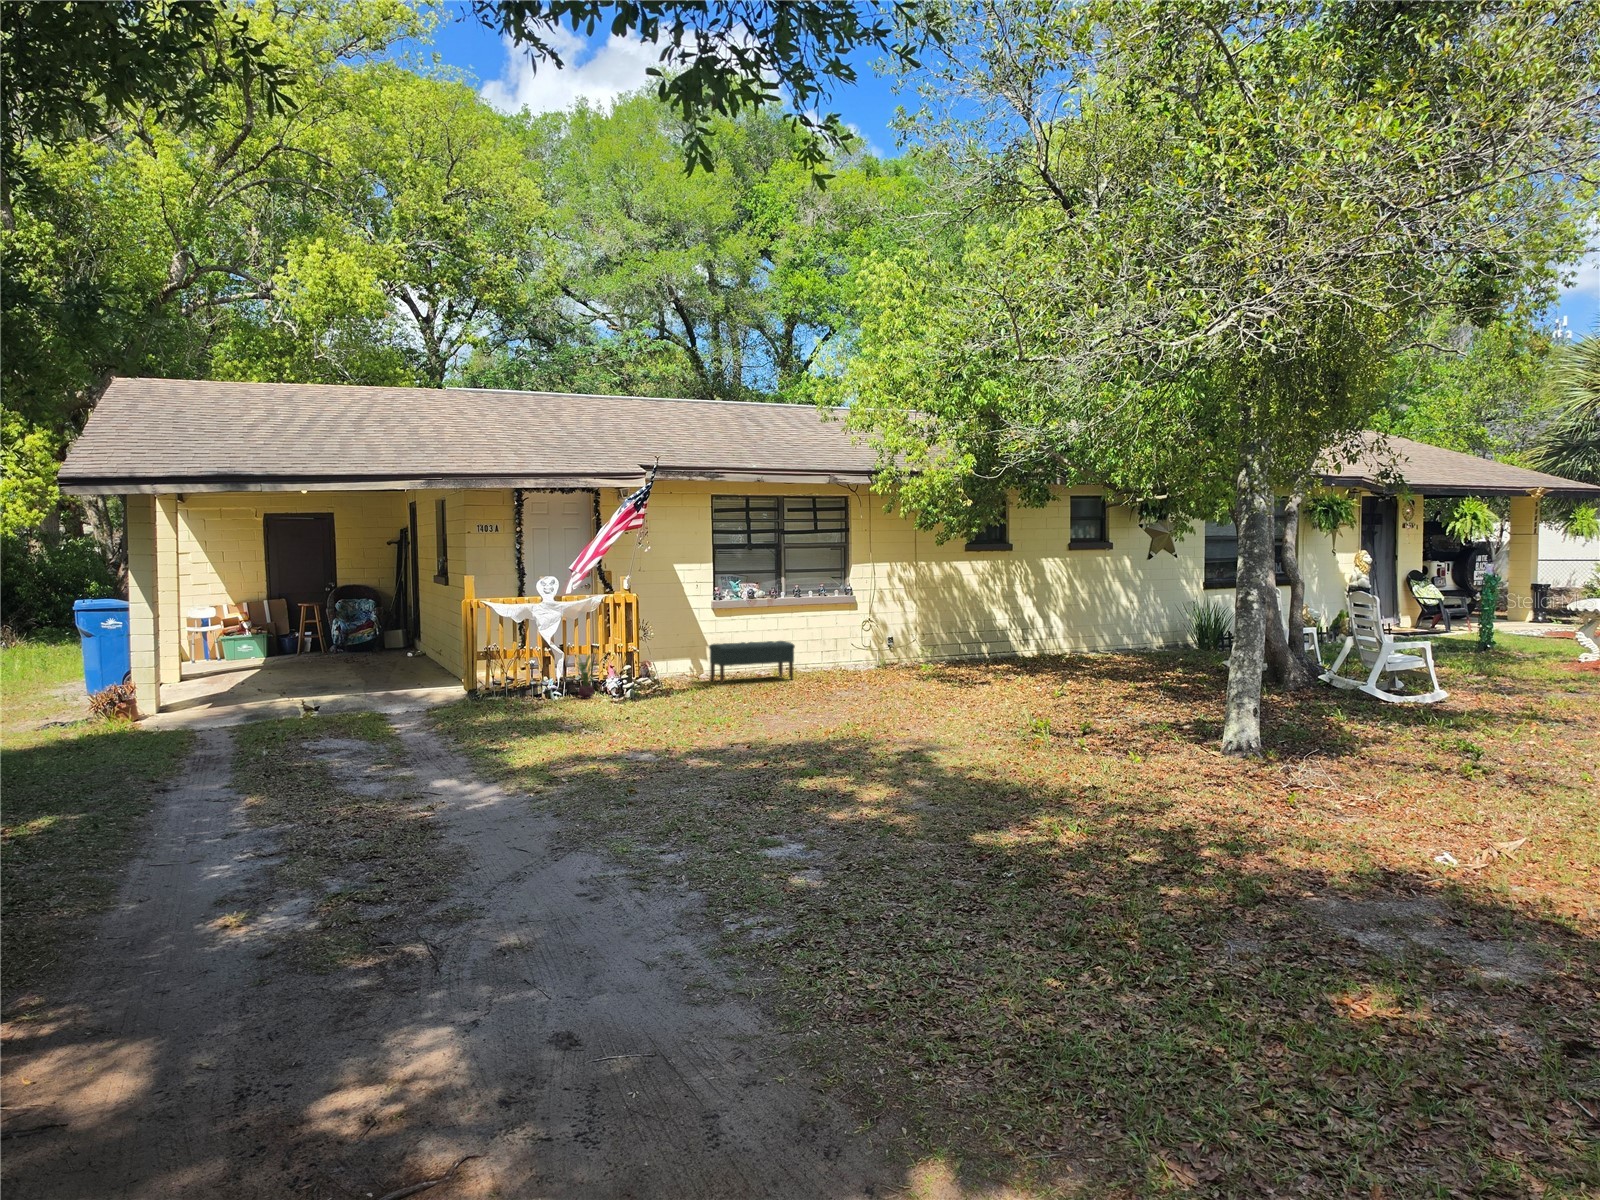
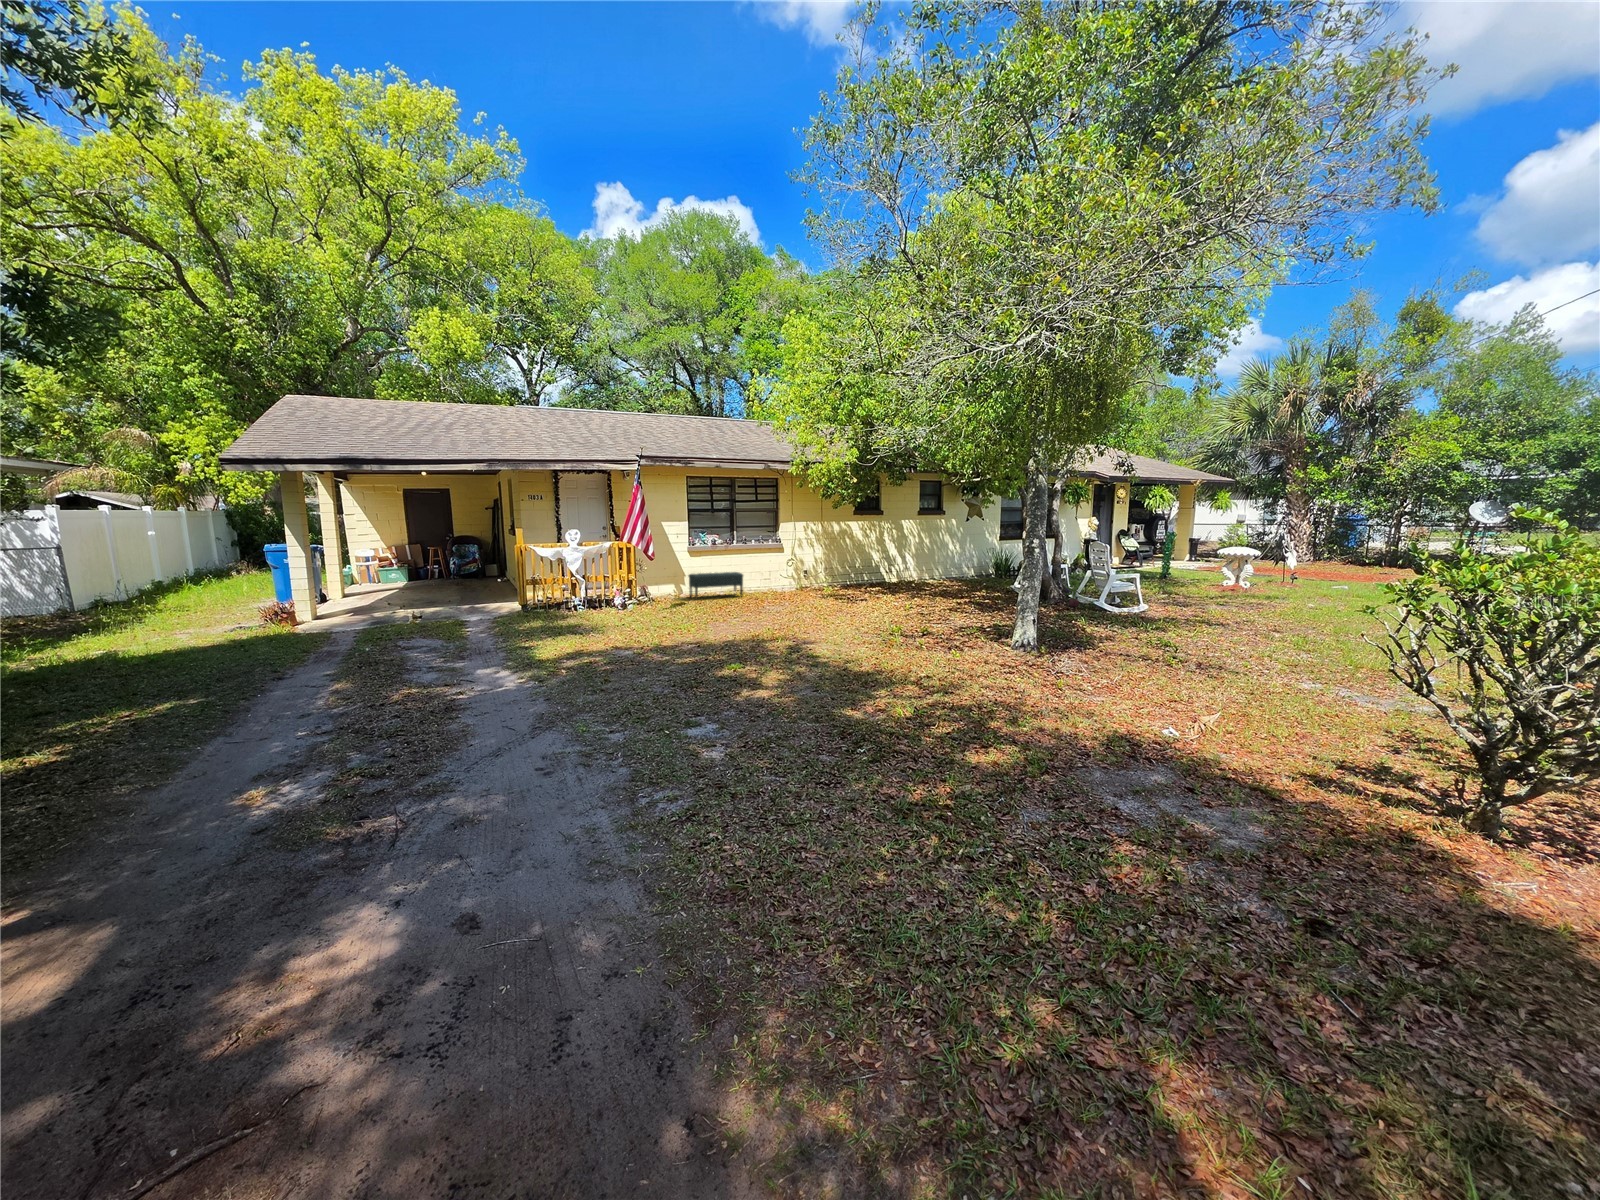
decorative plant: present [578,655,594,699] -> present [1069,584,1080,607]

